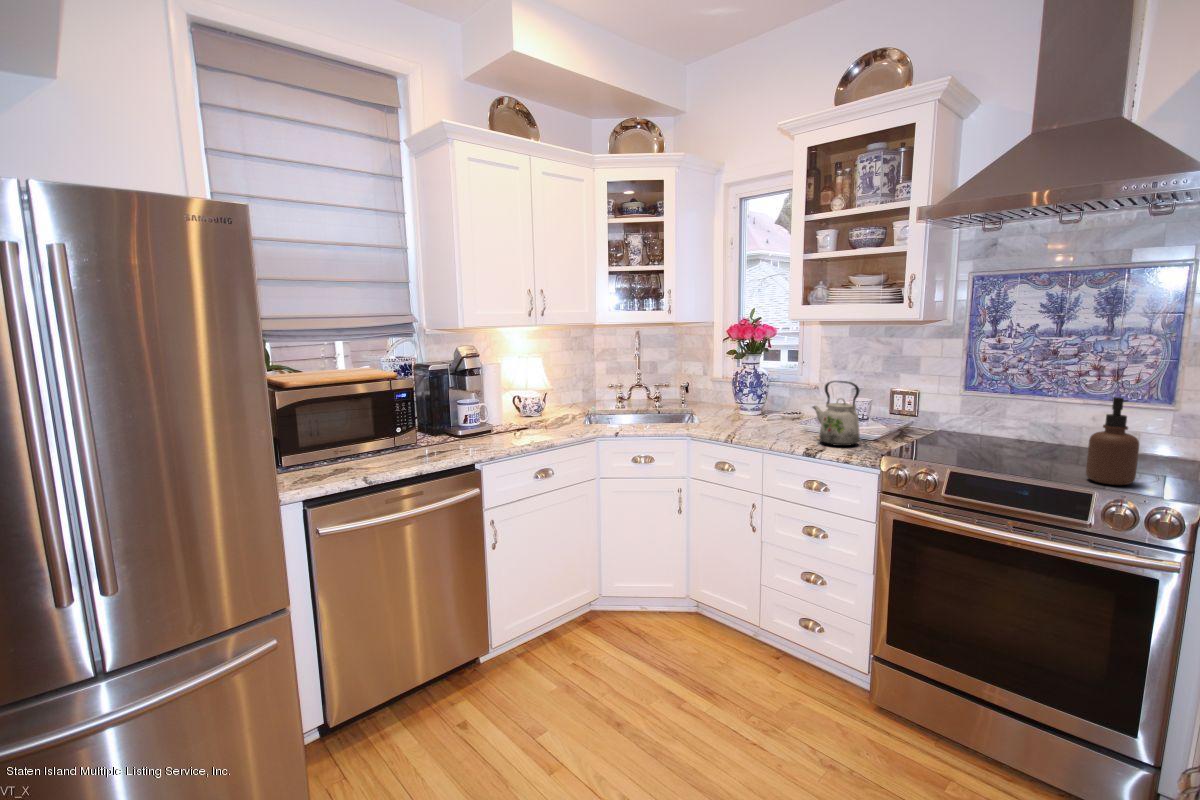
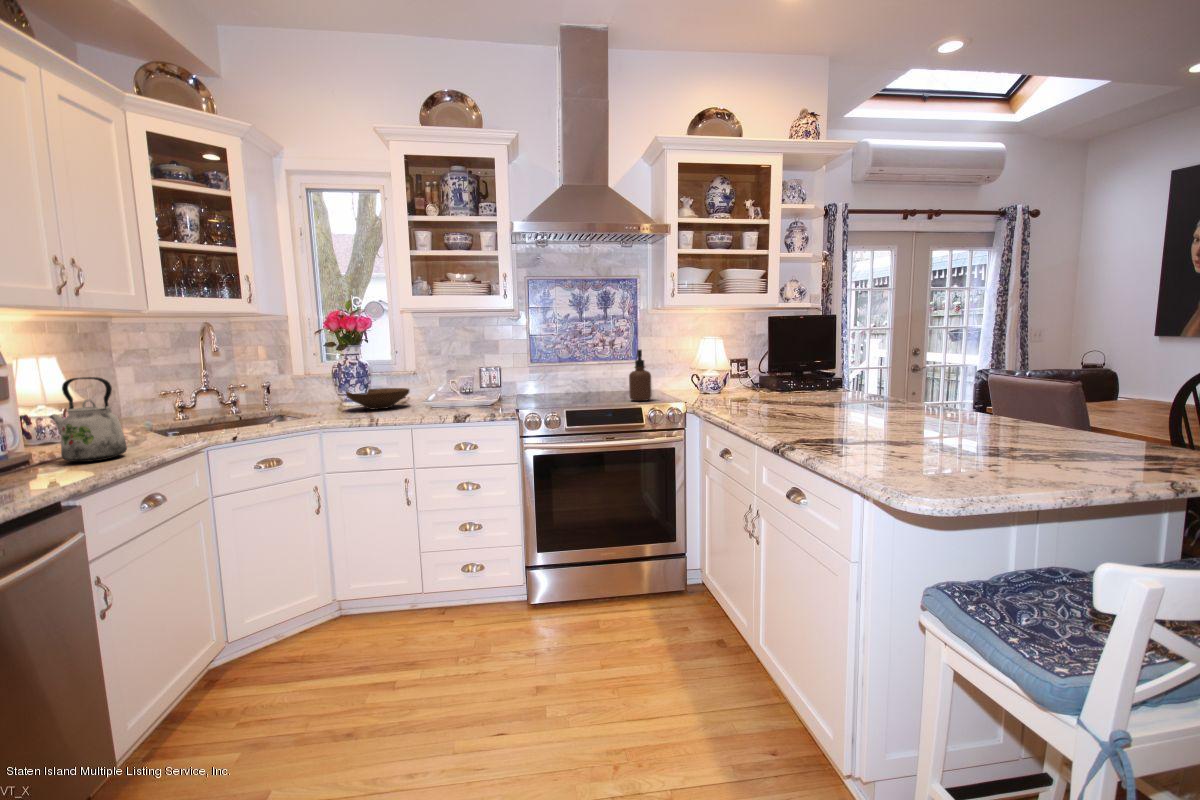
kettle: present [813,381,860,446] -> present [49,377,127,462]
wooden bowl: none [727,401,791,425] -> present [346,388,409,409]

